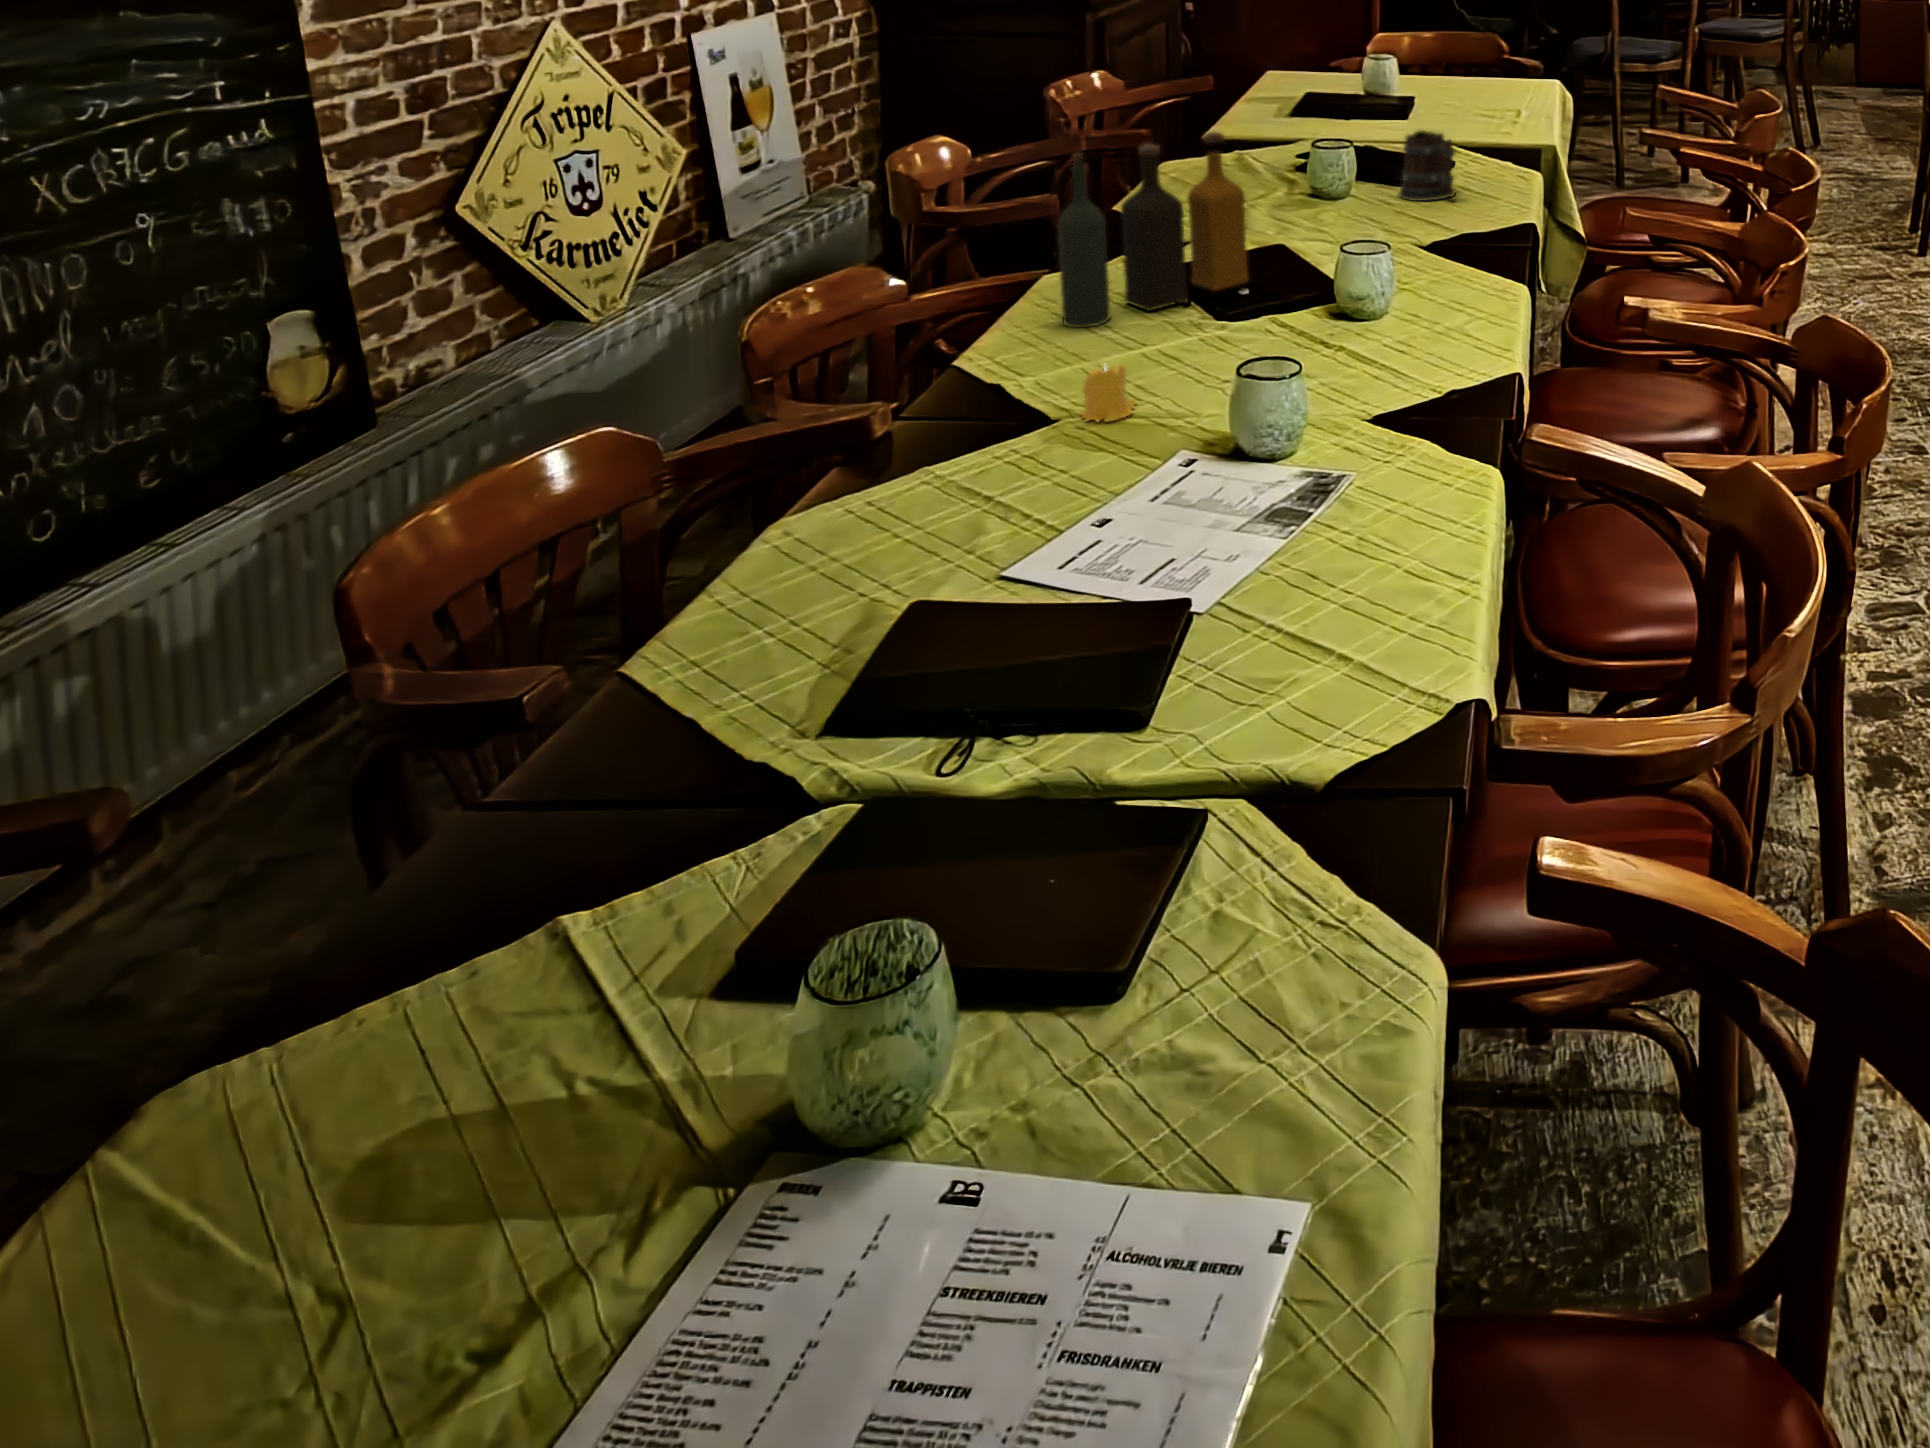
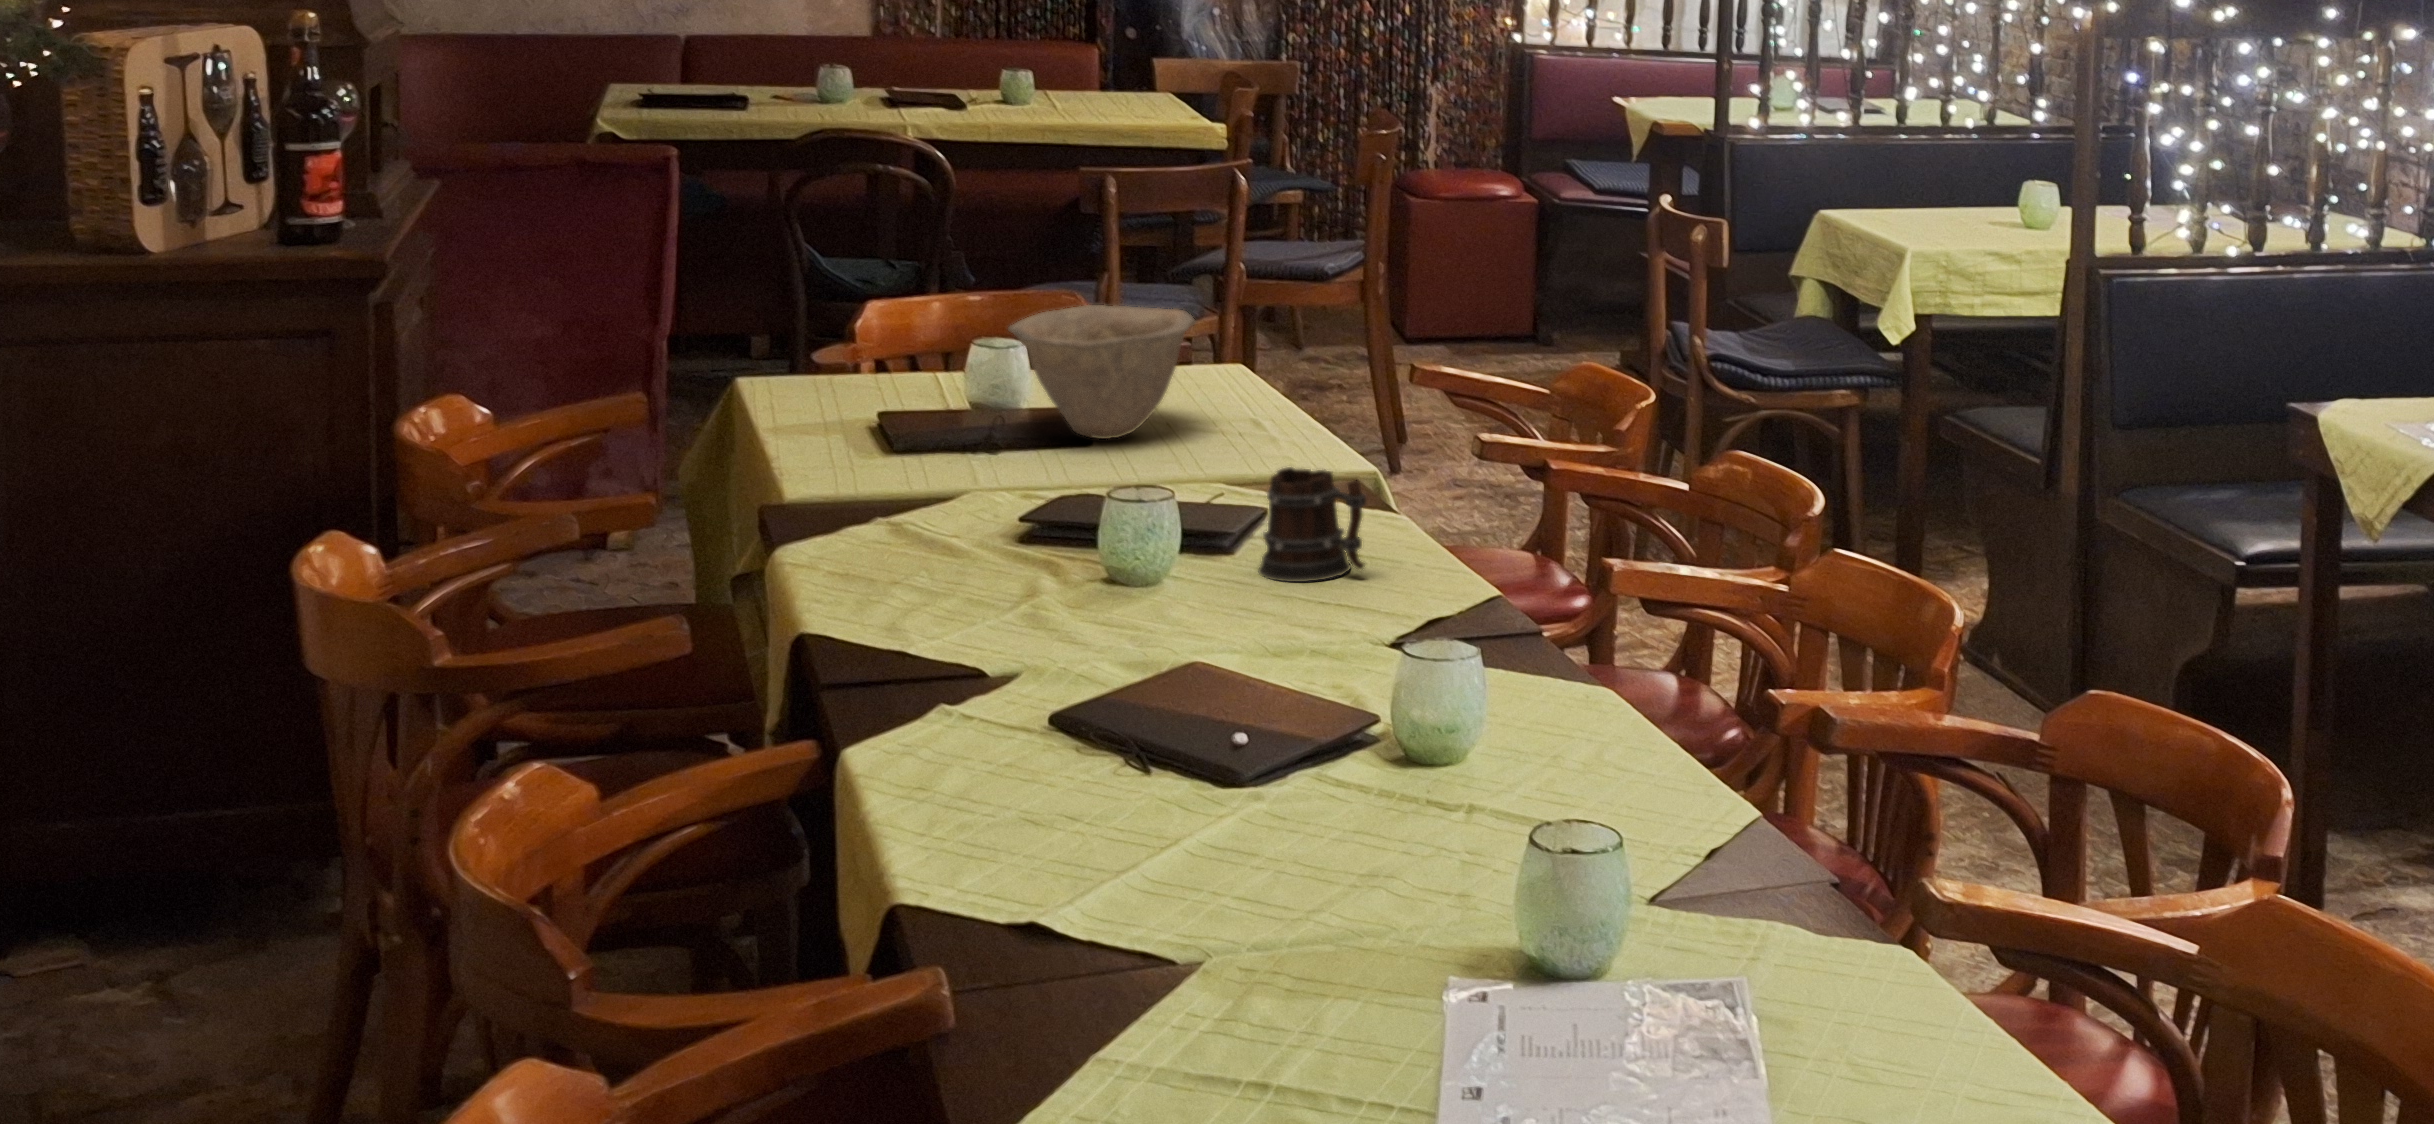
bowl: none [1355,36,1466,116] -> present [1008,305,1195,439]
bottle: present [1057,132,1249,328] -> none [994,500,1232,842]
candle: present [1081,365,1135,422] -> none [1236,890,1326,989]

